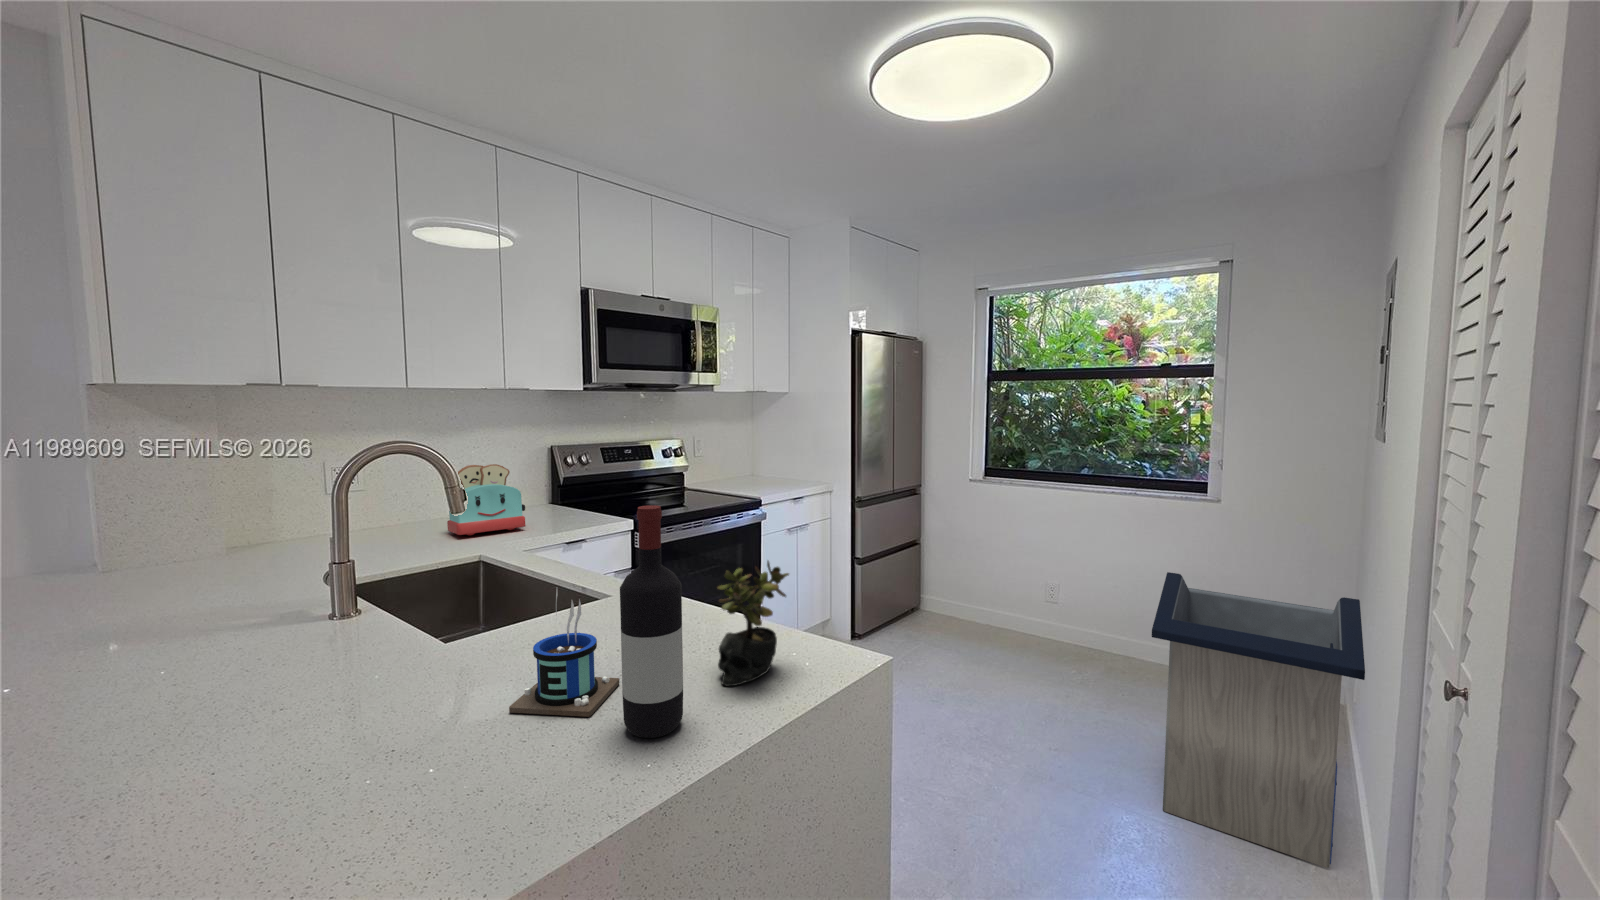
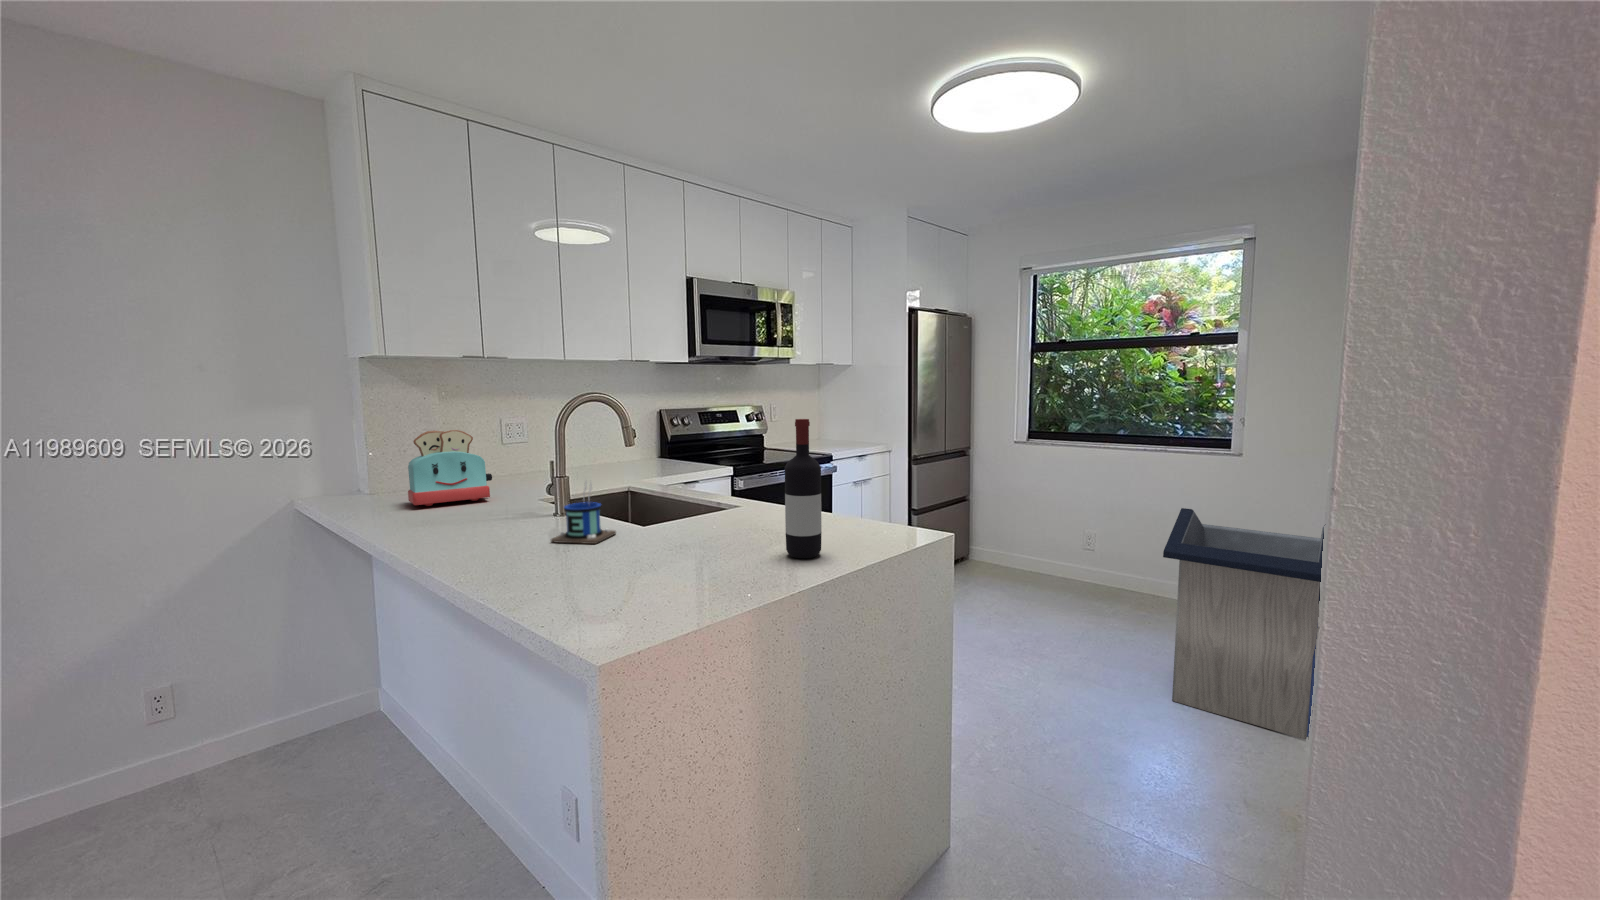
toaster: present [447,464,525,535] -> present [408,430,492,506]
succulent plant: present [718,561,789,686] -> none [834,463,882,542]
mug: present [509,587,620,717] -> present [551,481,616,544]

